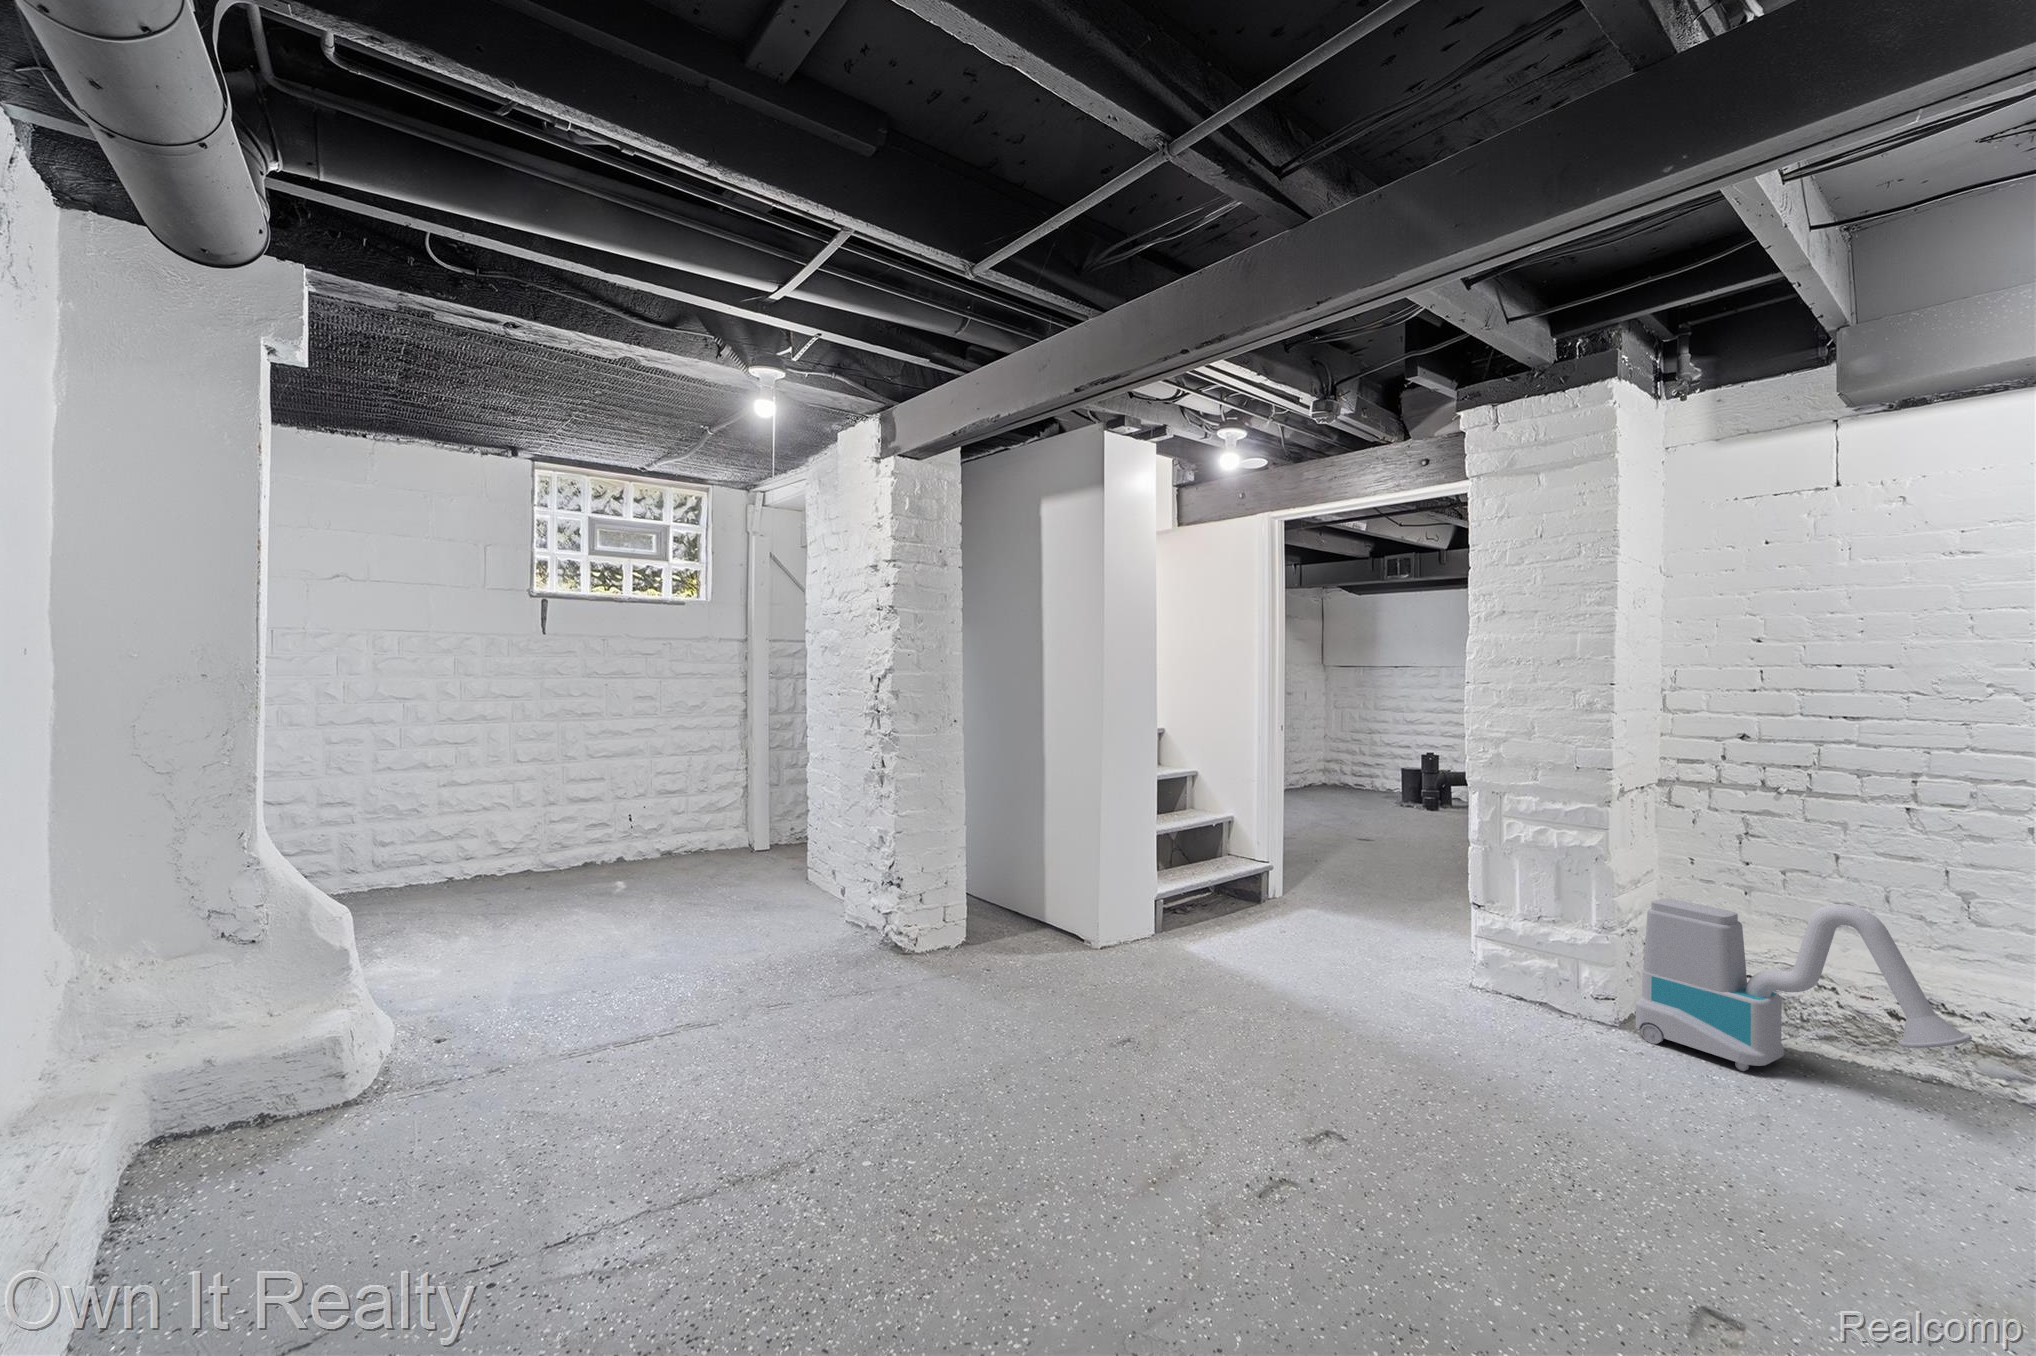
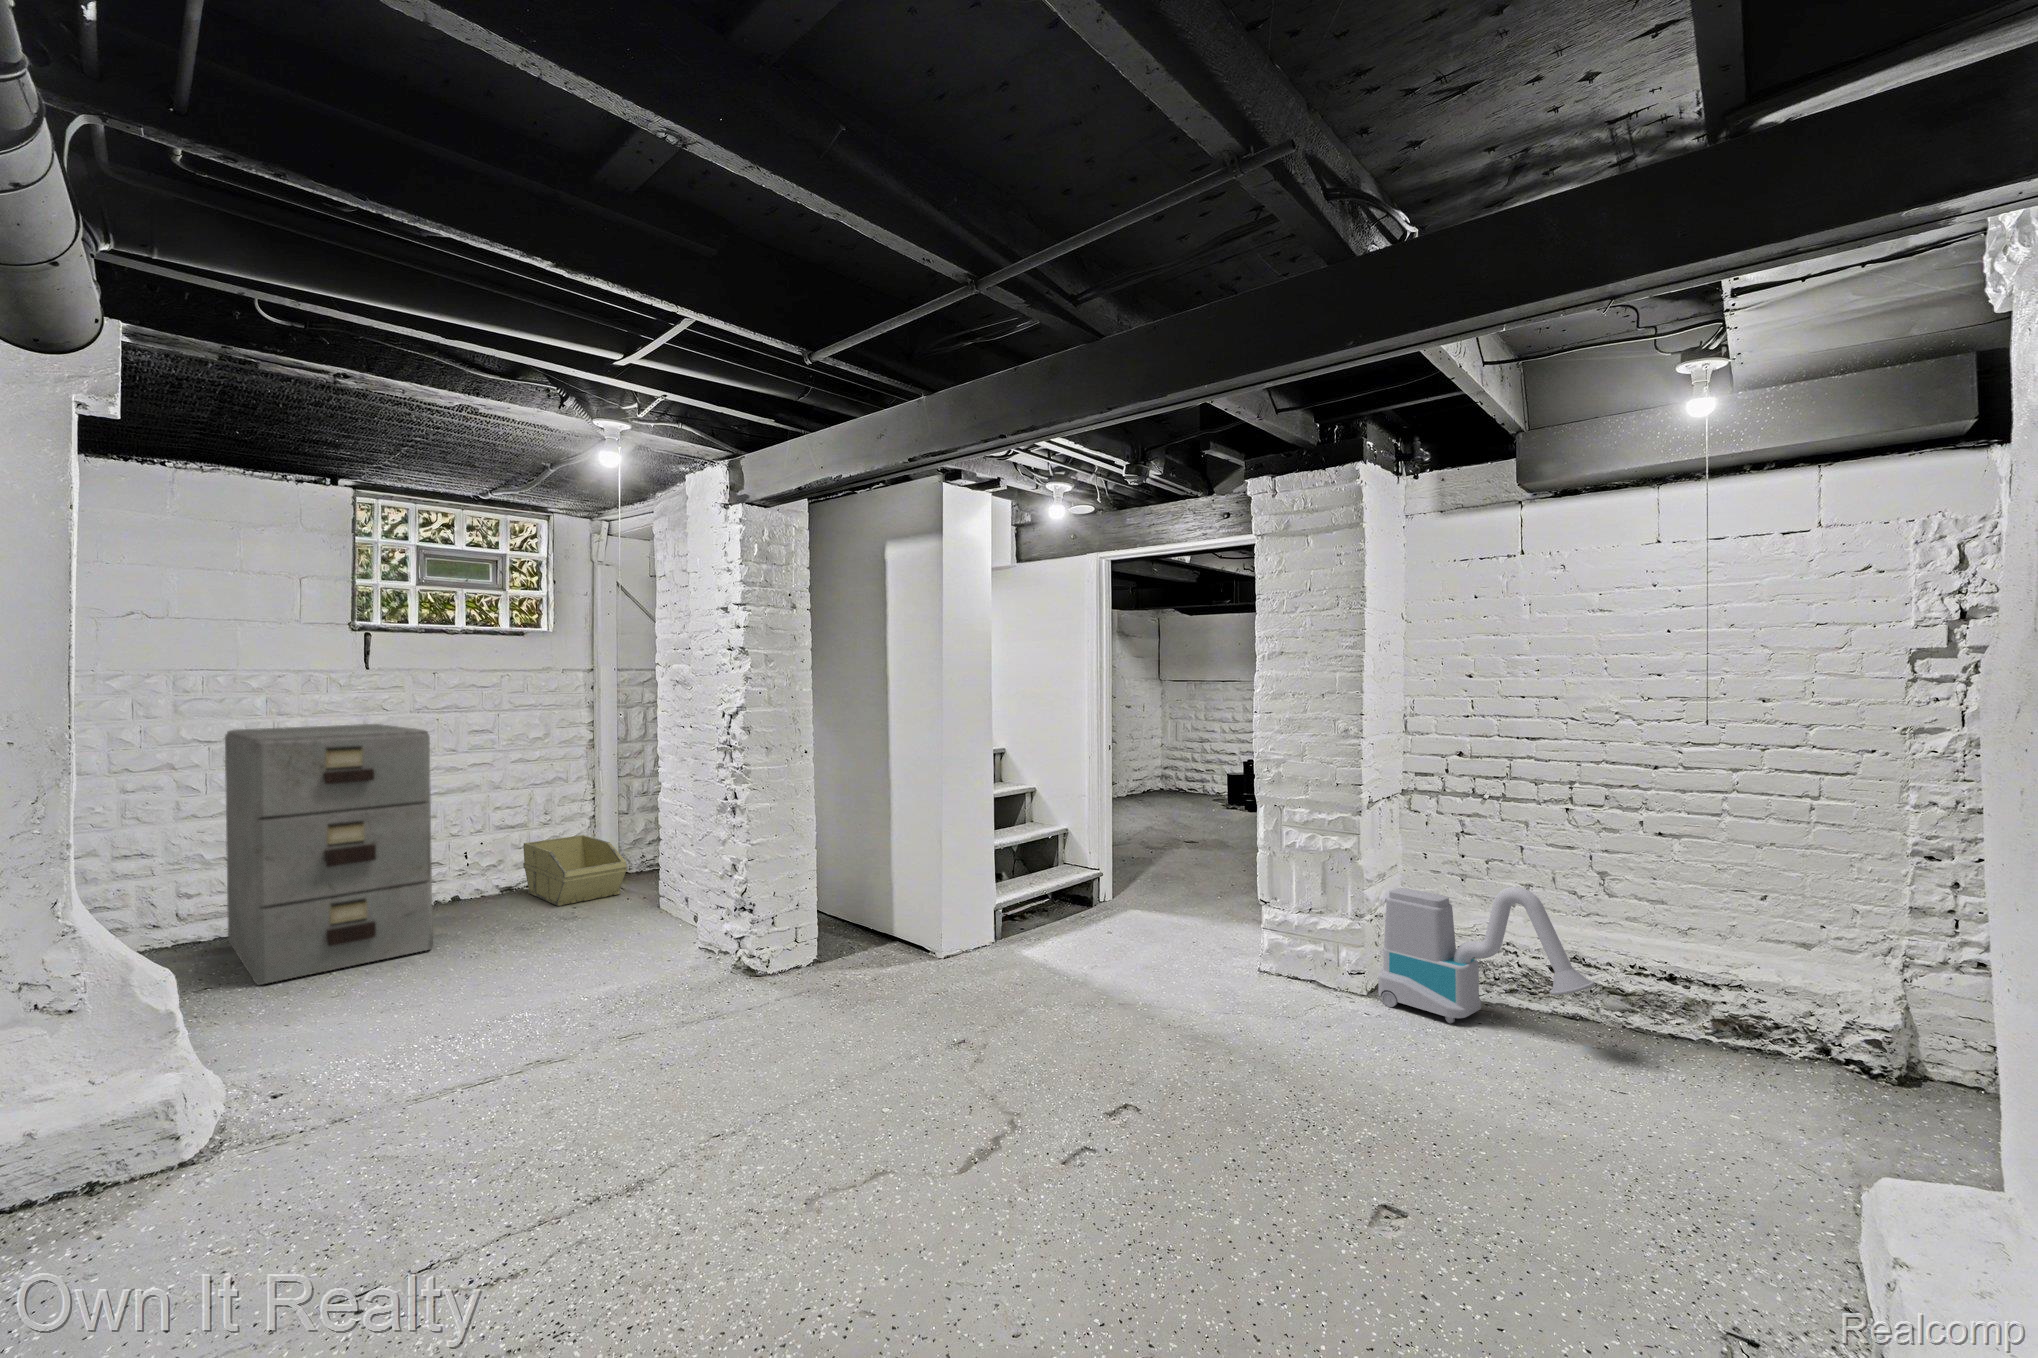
filing cabinet: none [422,688,595,931] -> present [225,724,433,985]
storage bin: none [681,804,776,872] -> present [523,835,627,906]

